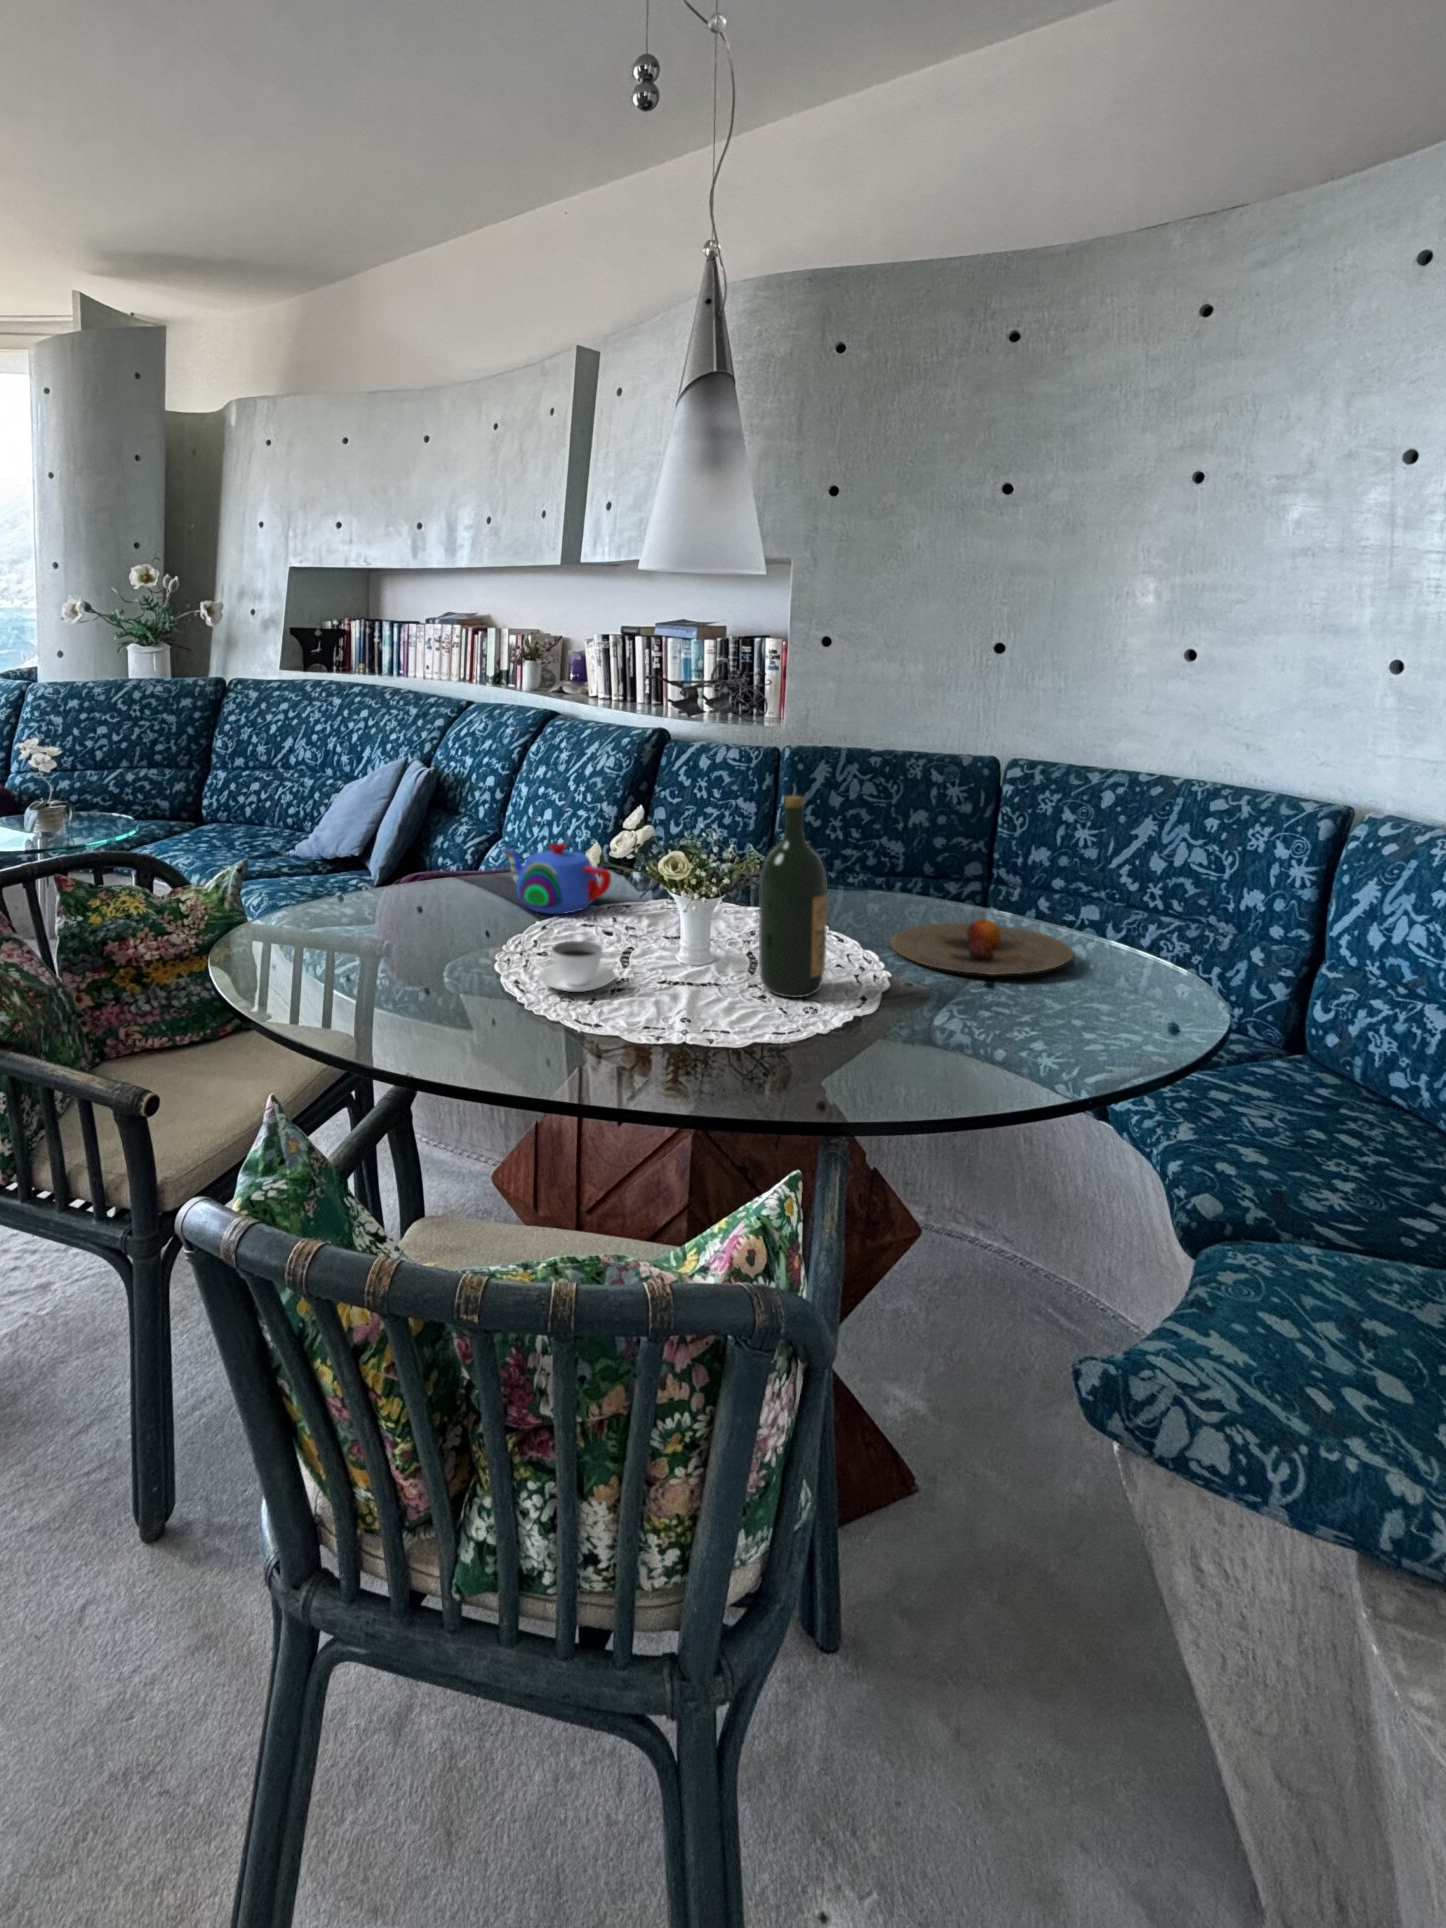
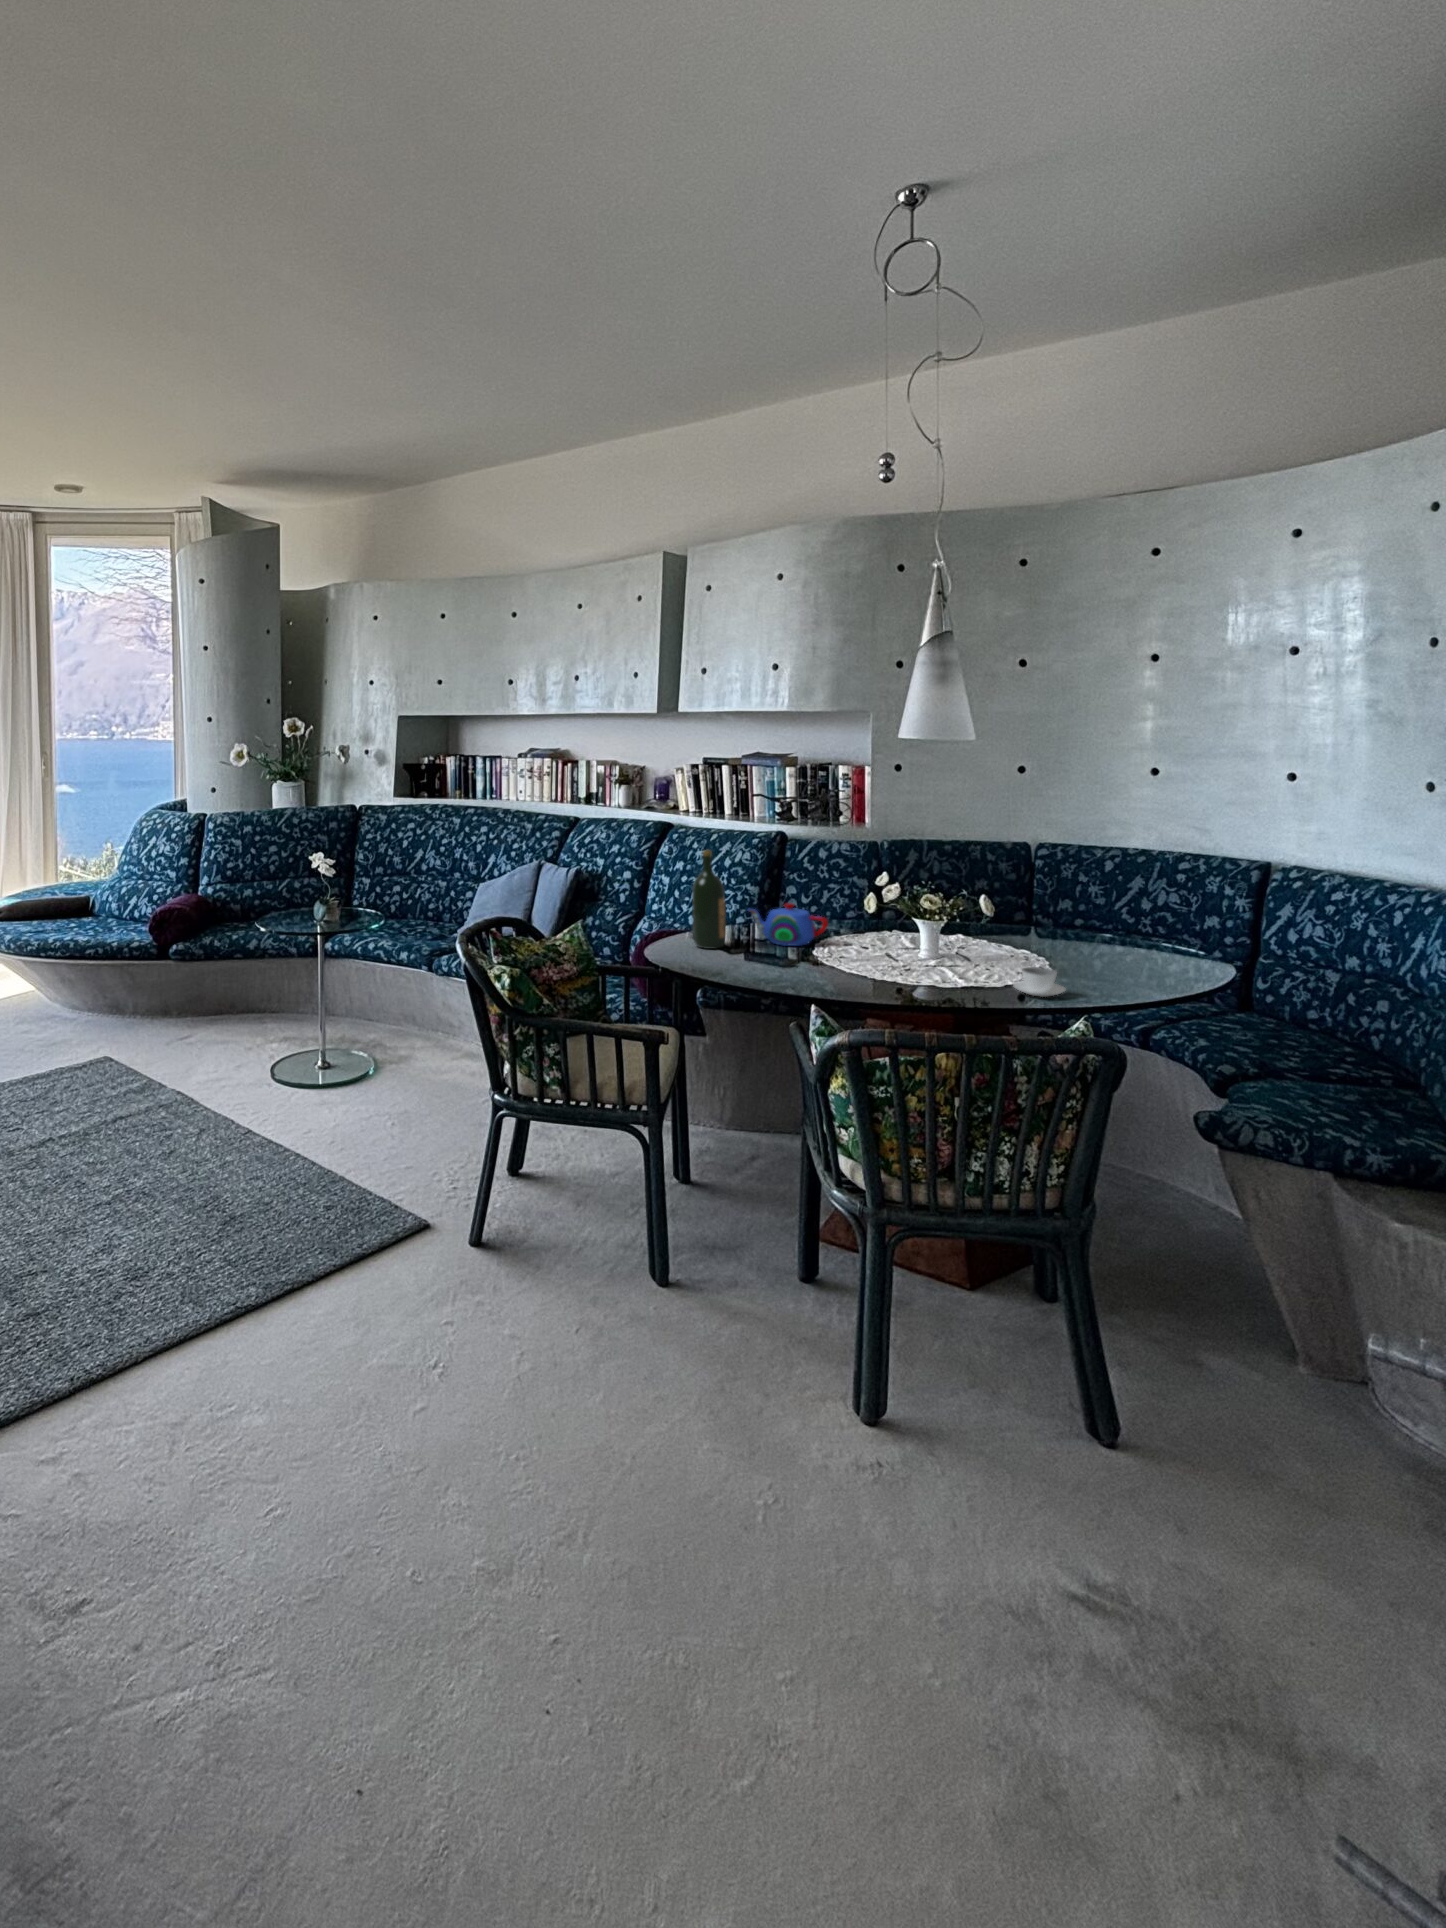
wine bottle: present [759,796,827,998] -> present [692,851,726,949]
plate: present [890,919,1074,975] -> none [1011,934,1127,961]
cup: present [538,941,615,992] -> present [1014,967,1066,997]

